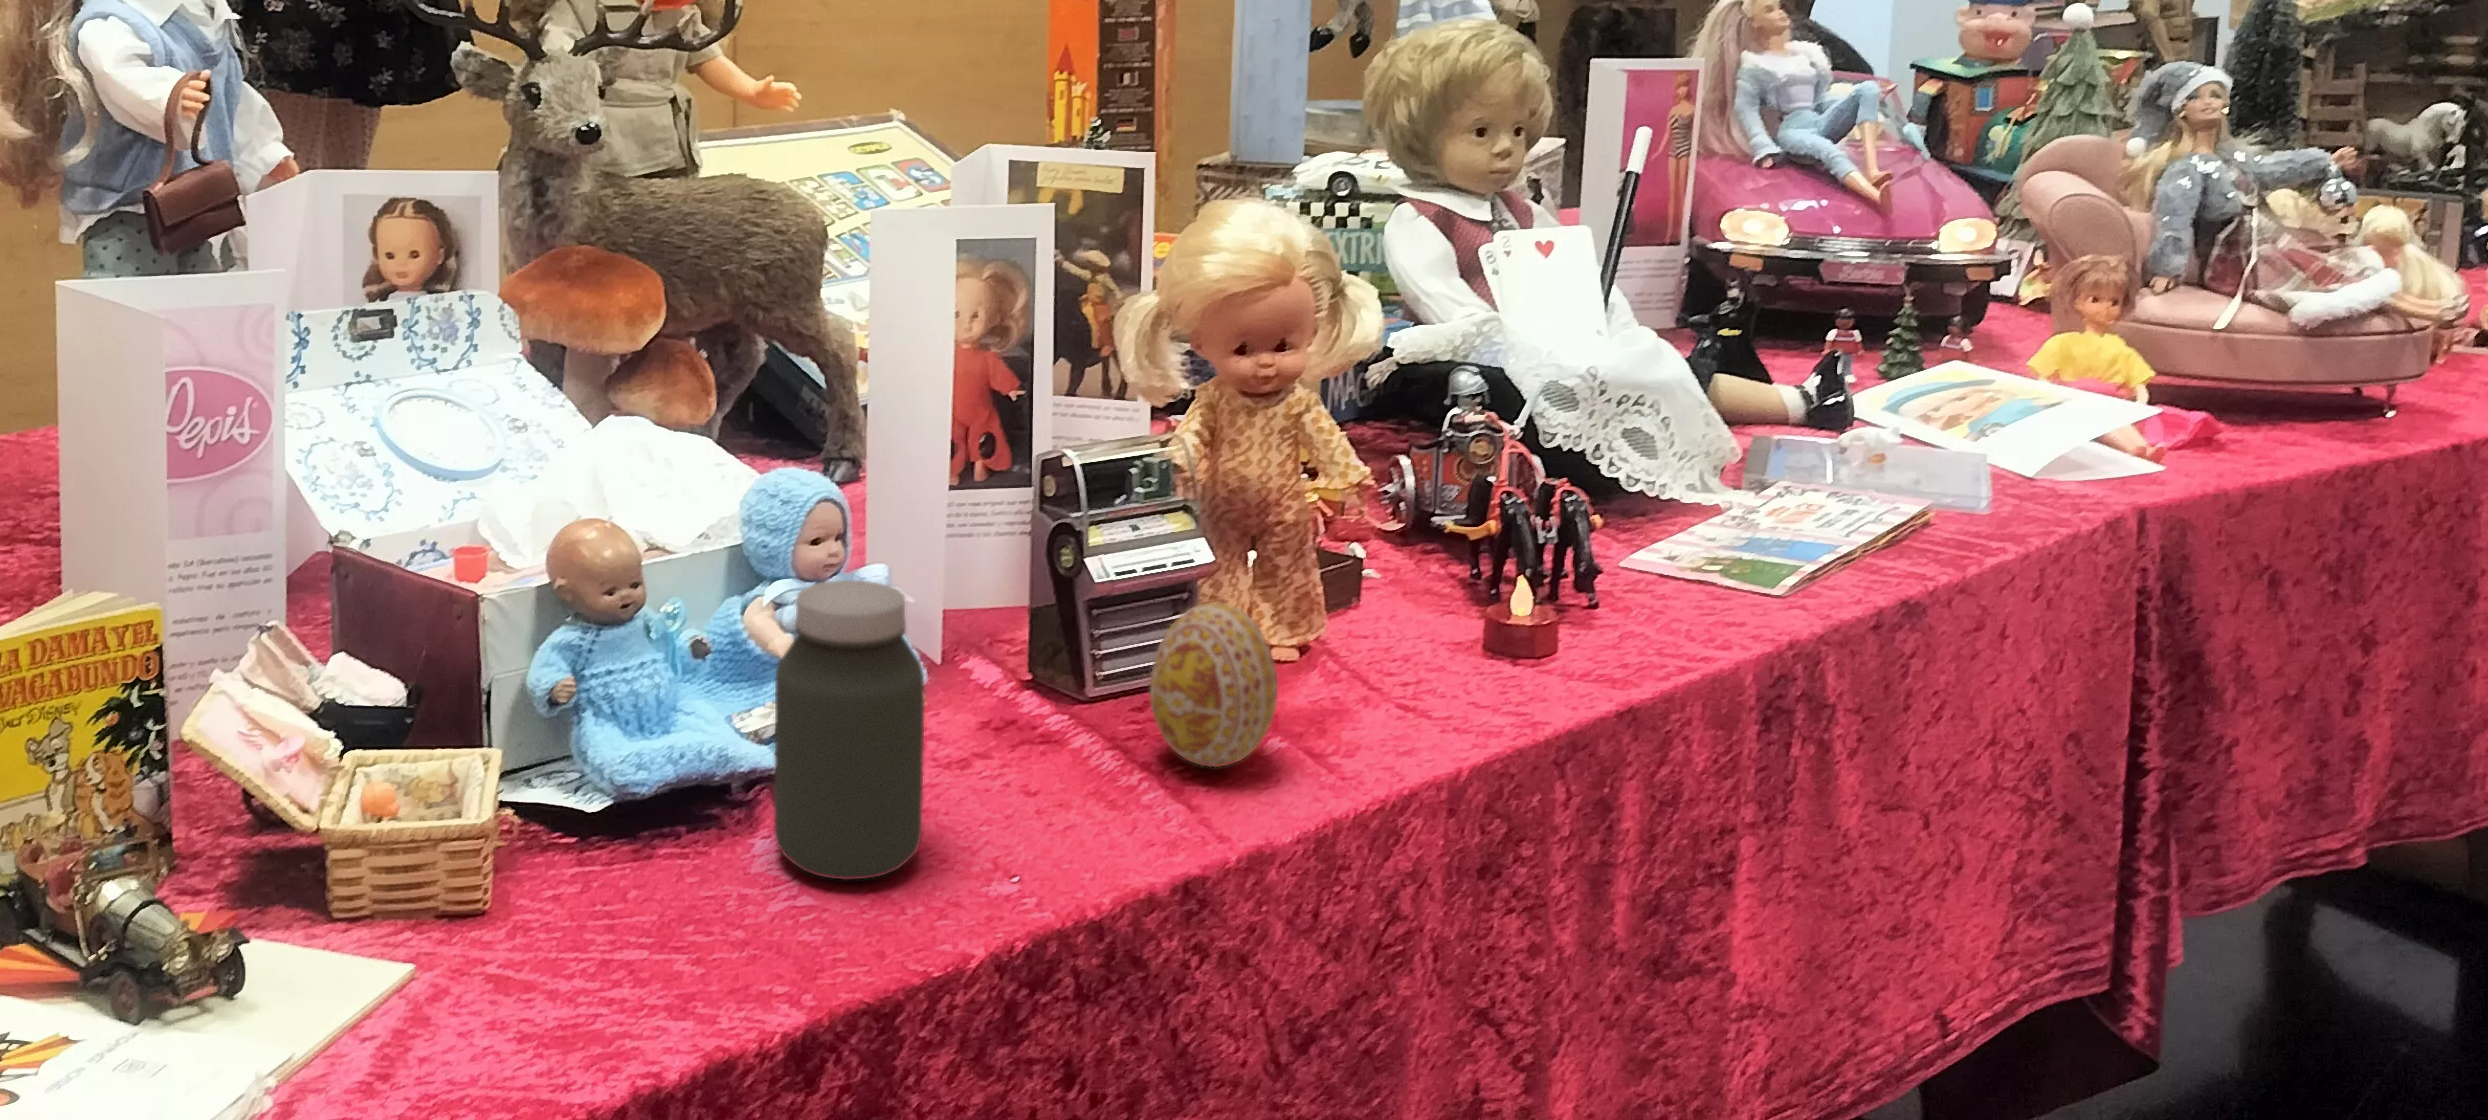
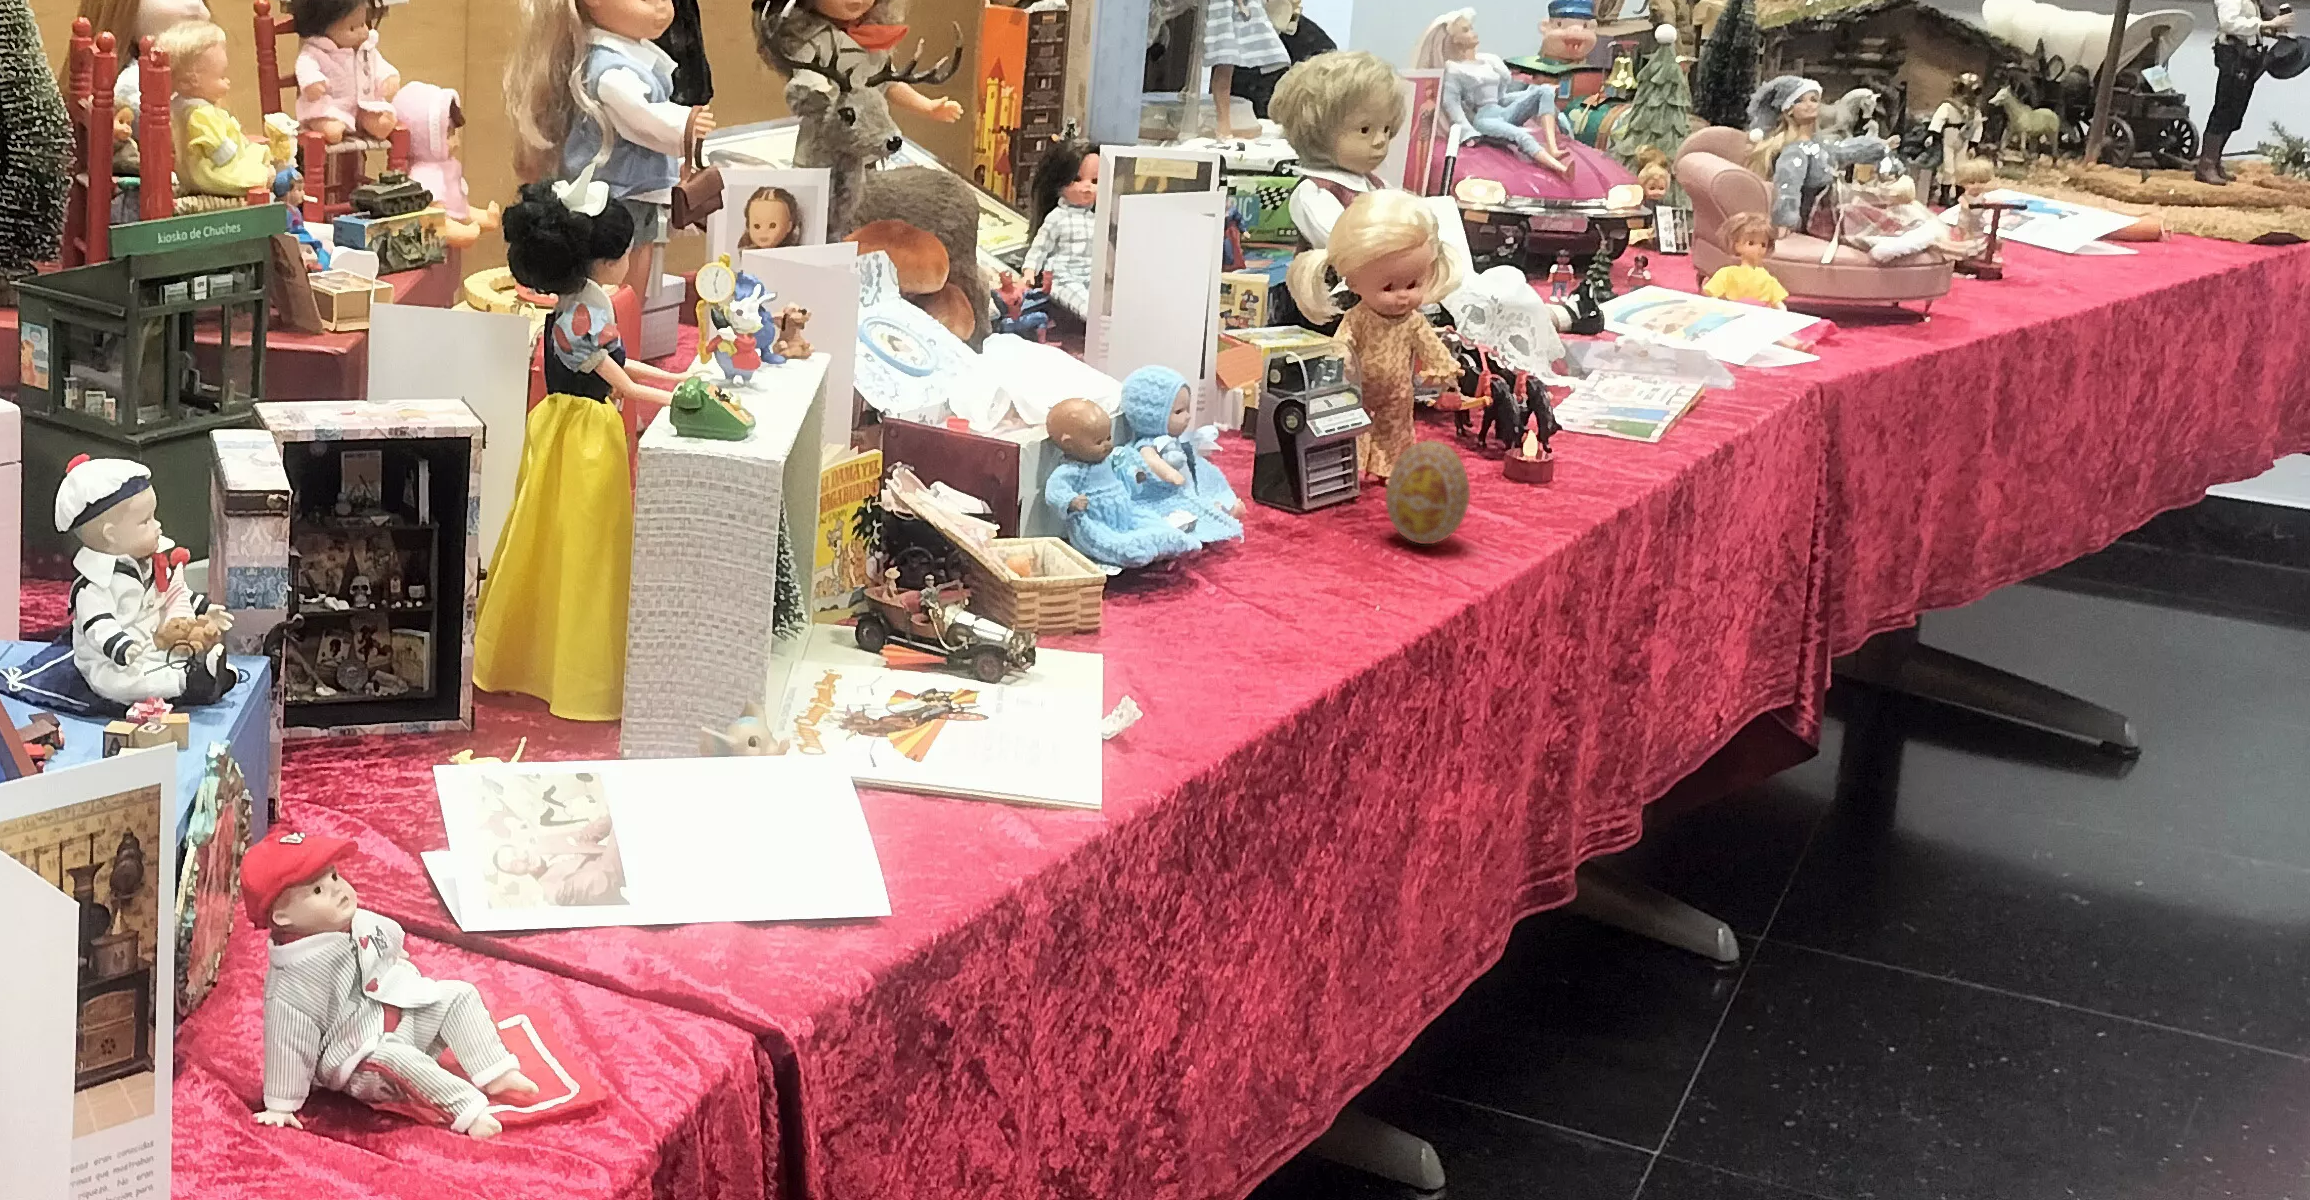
jar: present [774,580,925,879] -> none [1228,427,1331,610]

